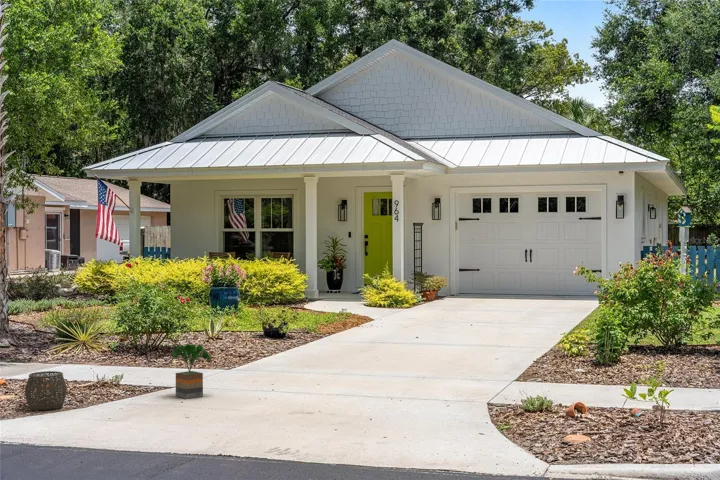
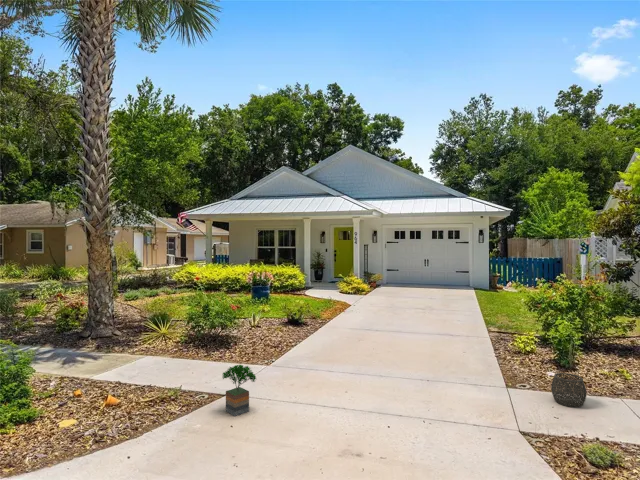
woven basket: present [25,371,67,410] -> present [551,373,586,407]

